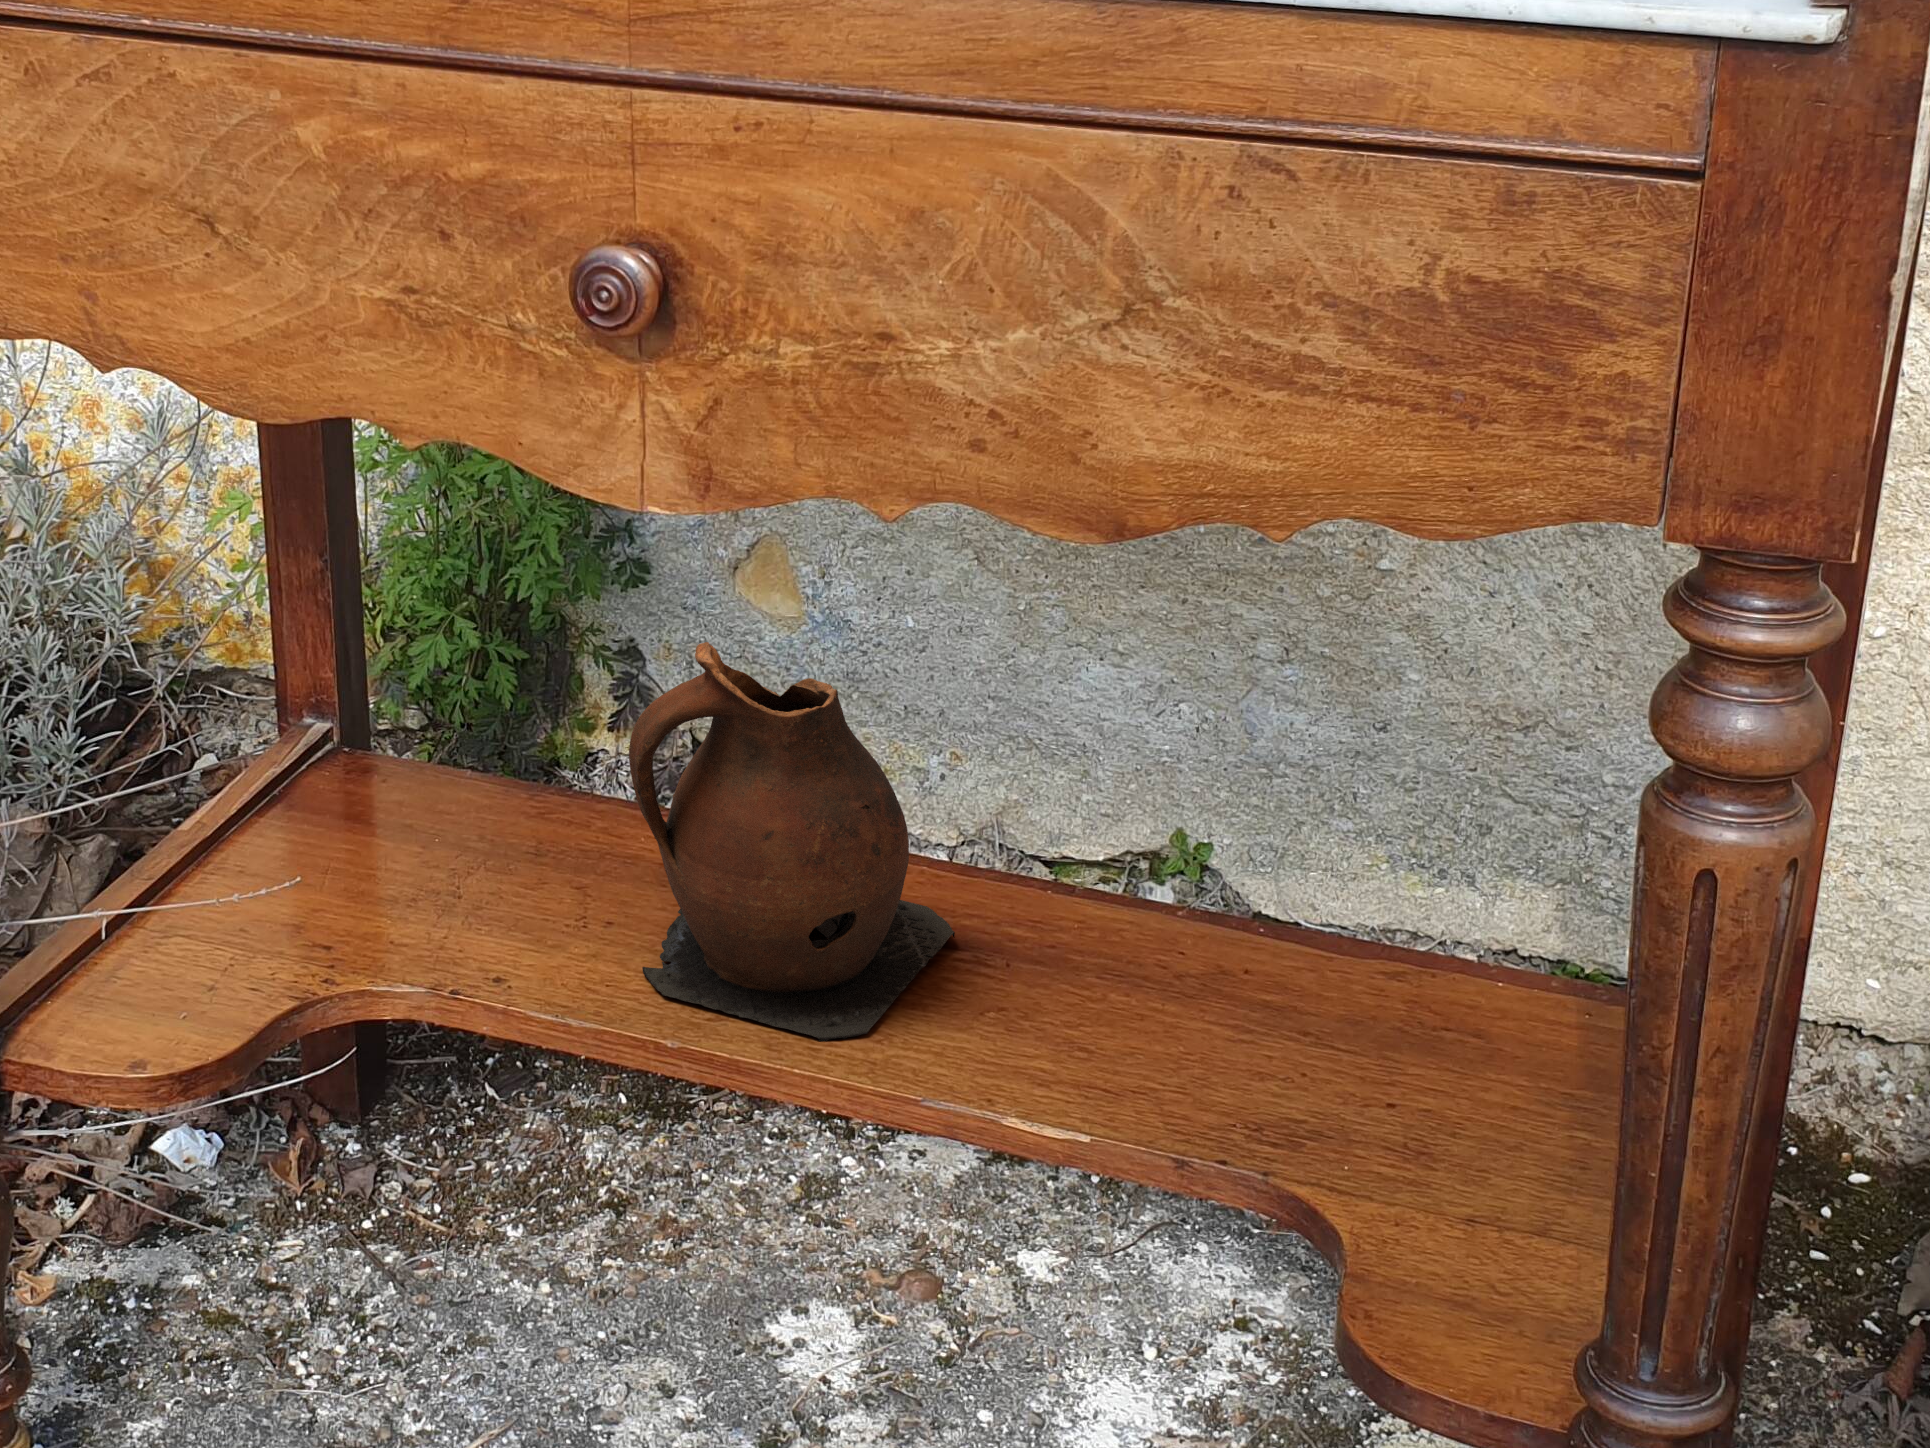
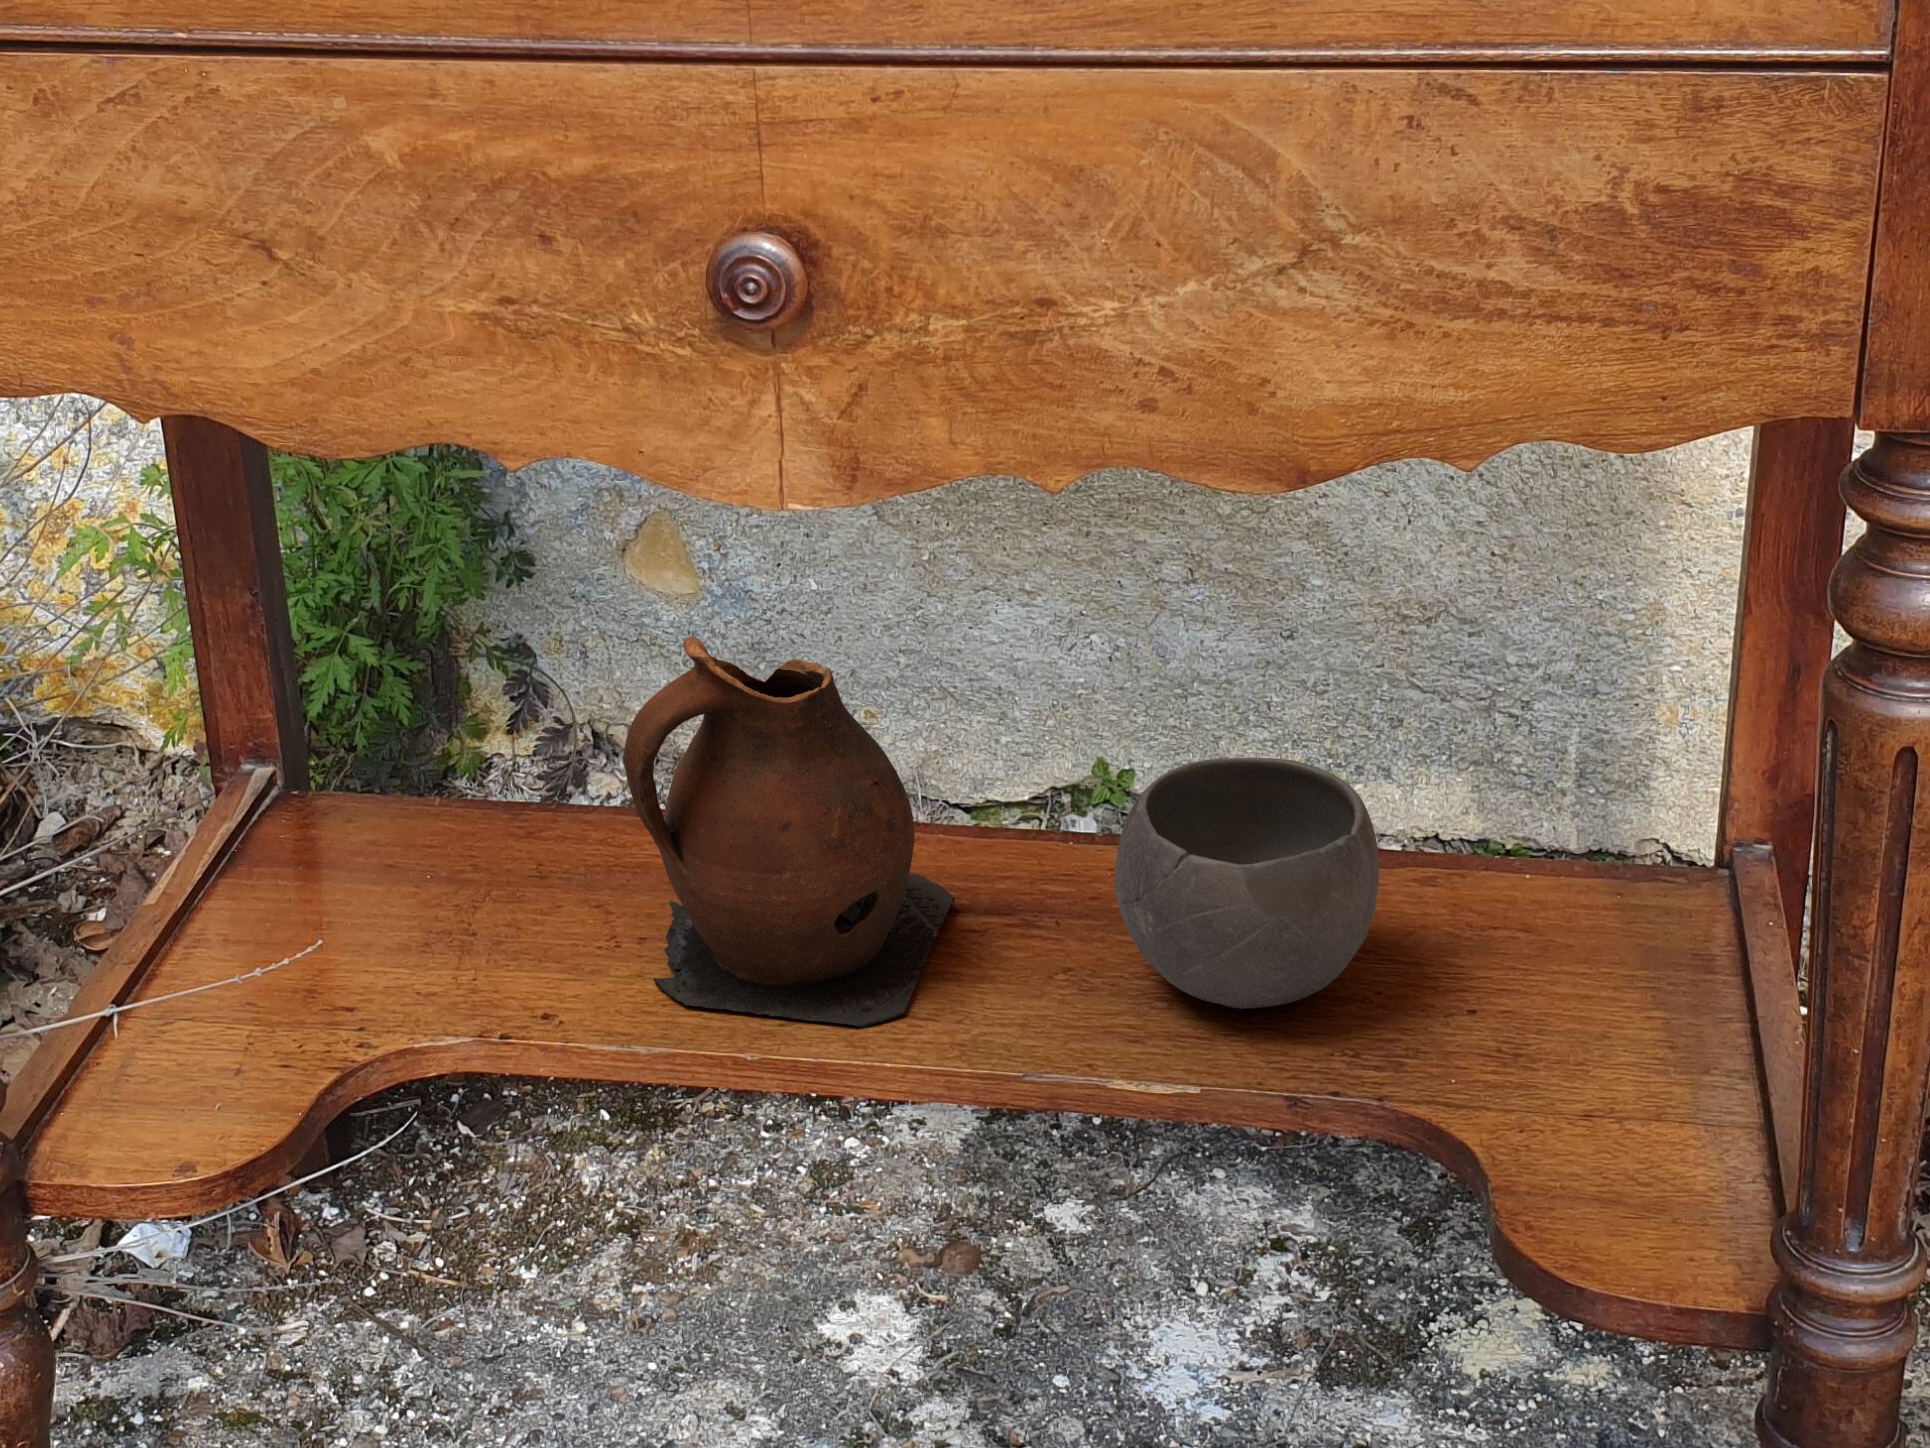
ceramic bowl: none [1092,828,1358,1078] -> present [1115,758,1379,1009]

